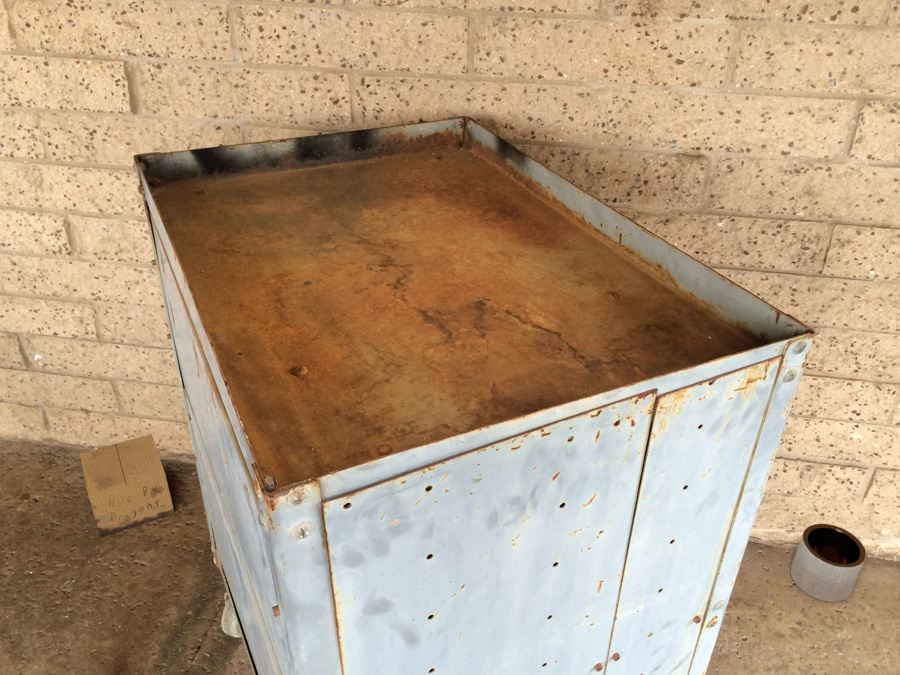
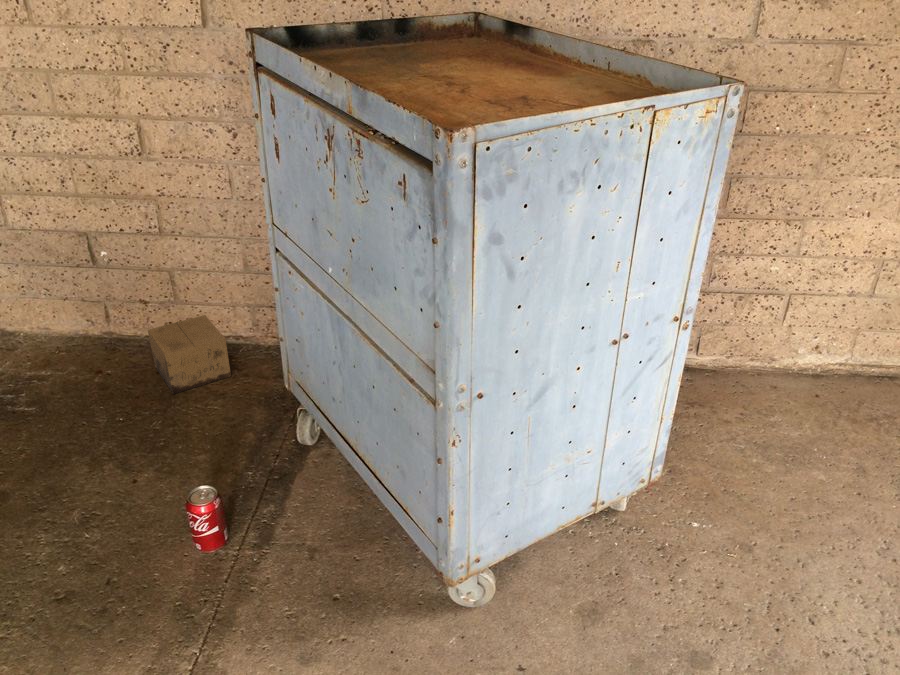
planter: present [791,524,866,602] -> none [733,342,788,398]

